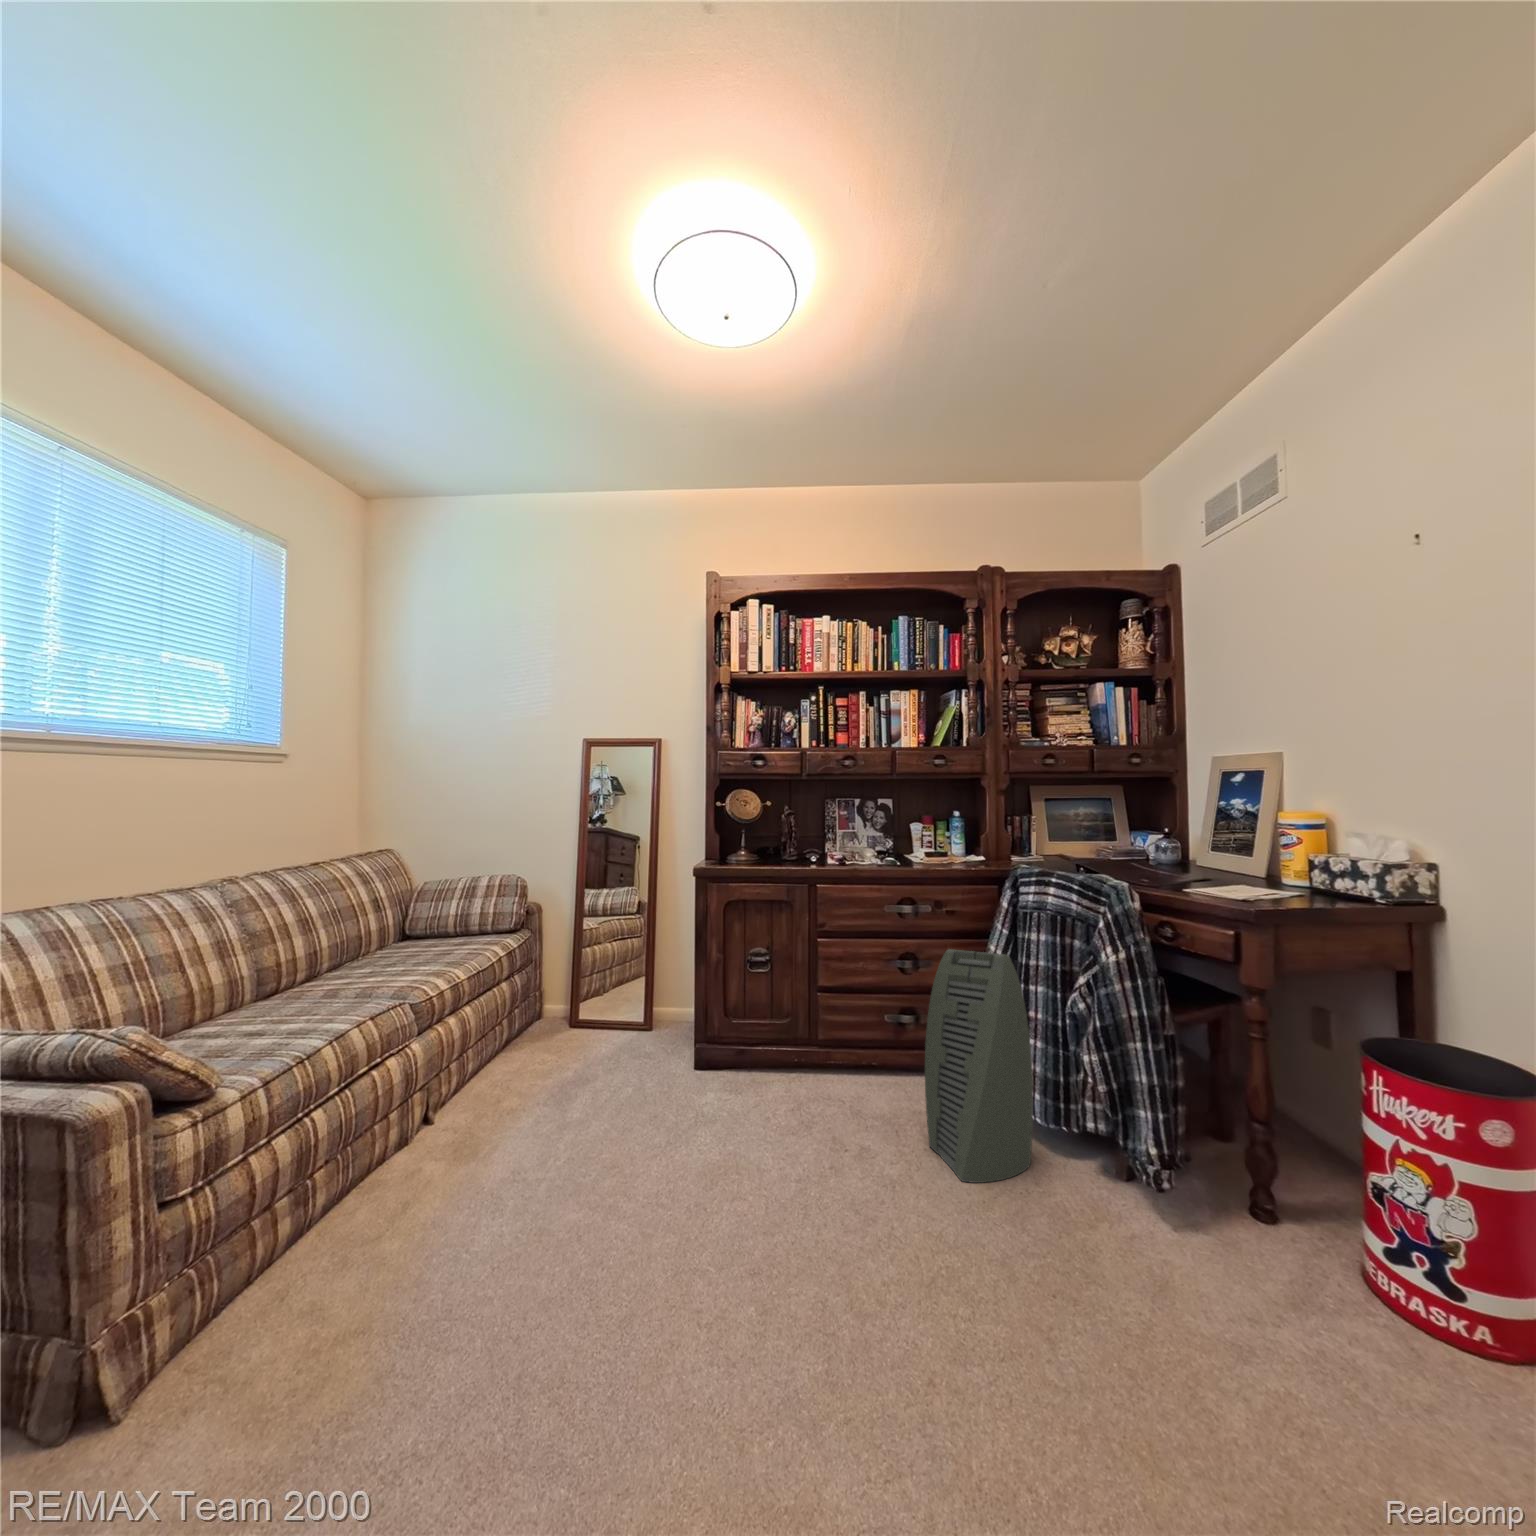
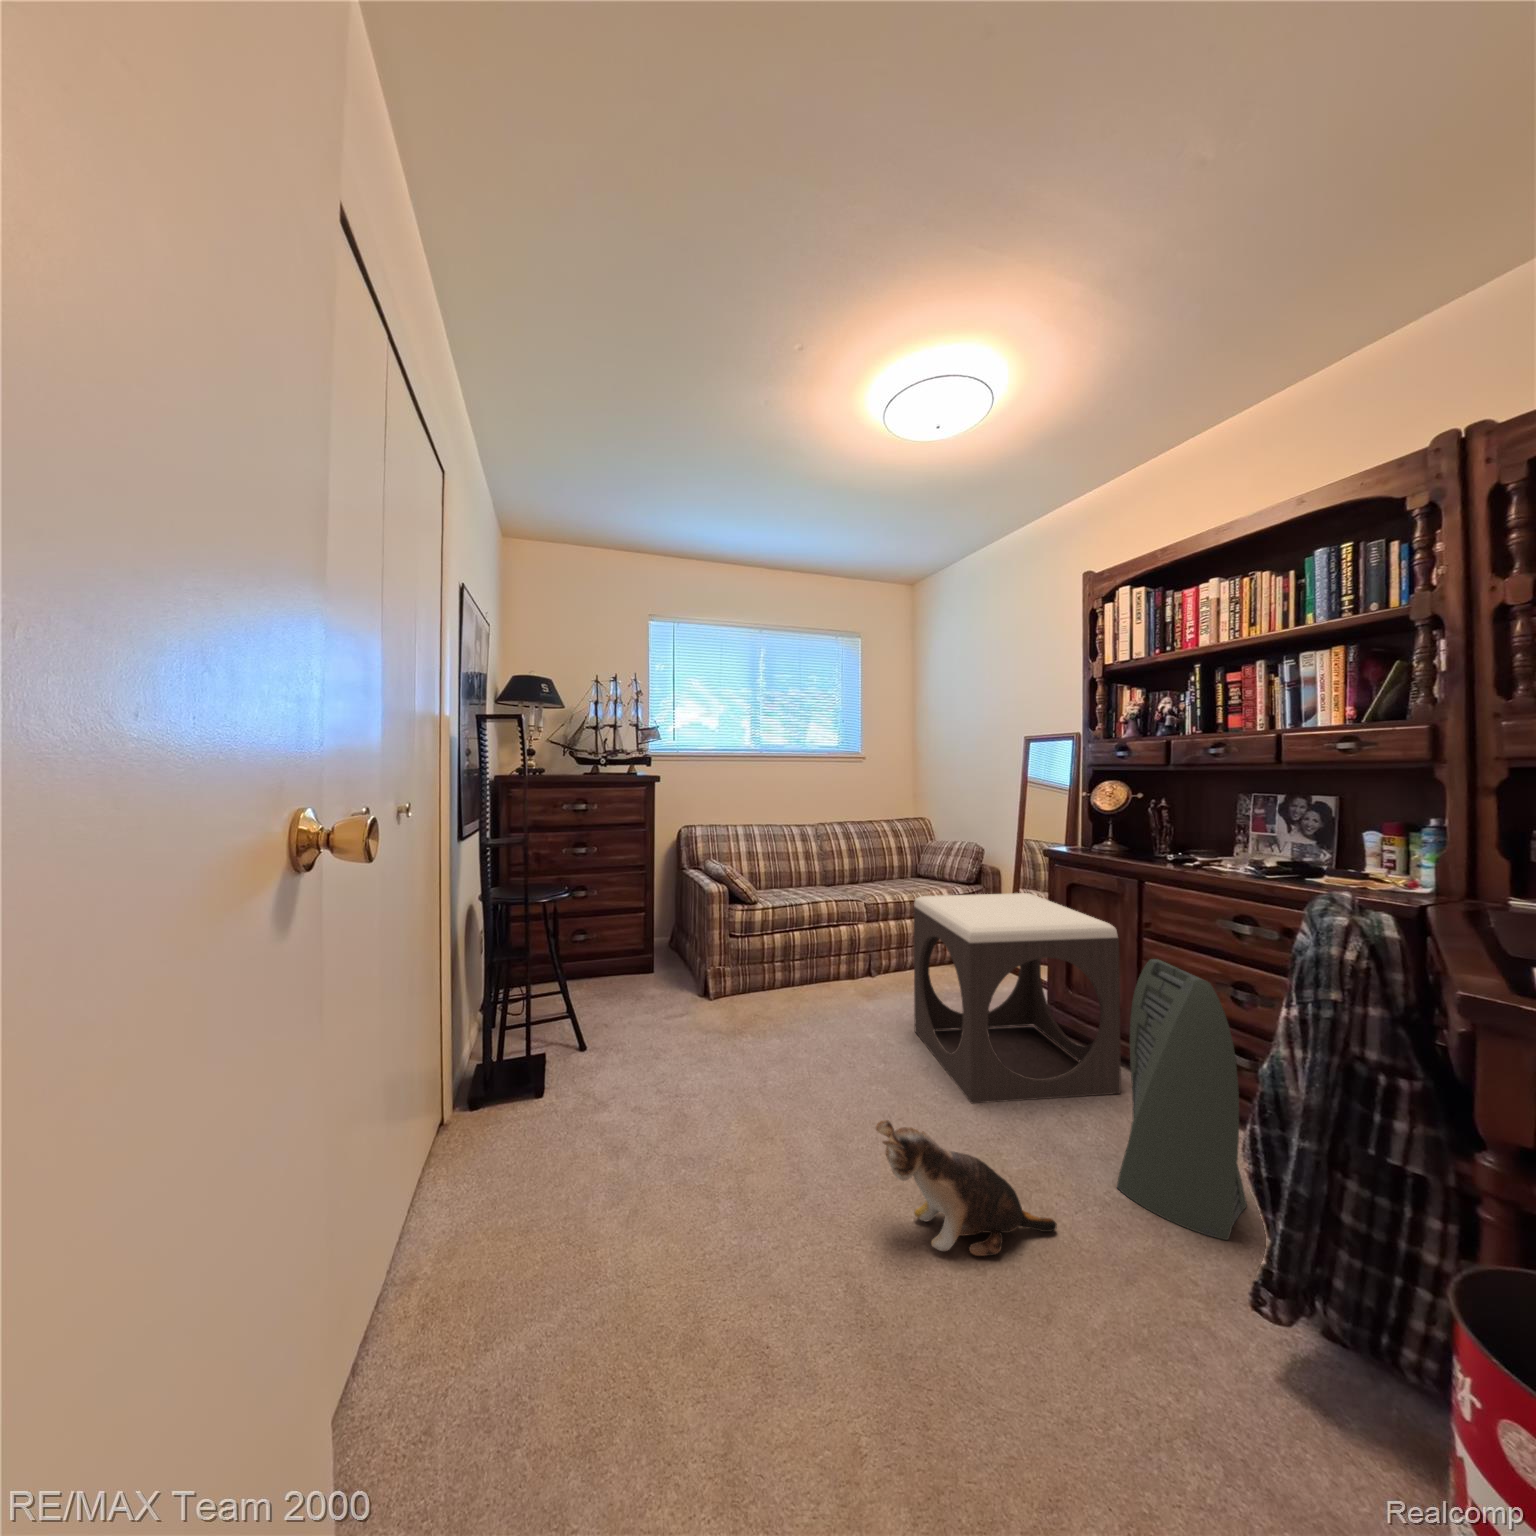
footstool: none [616,923,836,1200] -> present [914,893,1121,1103]
plush toy: none [976,1231,1058,1377] -> present [876,1120,1057,1256]

